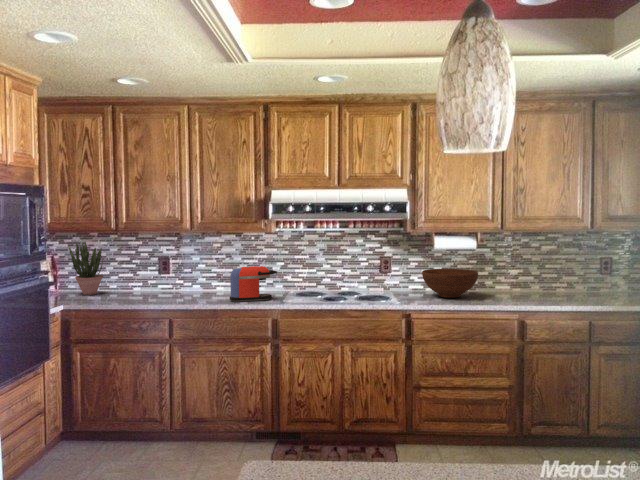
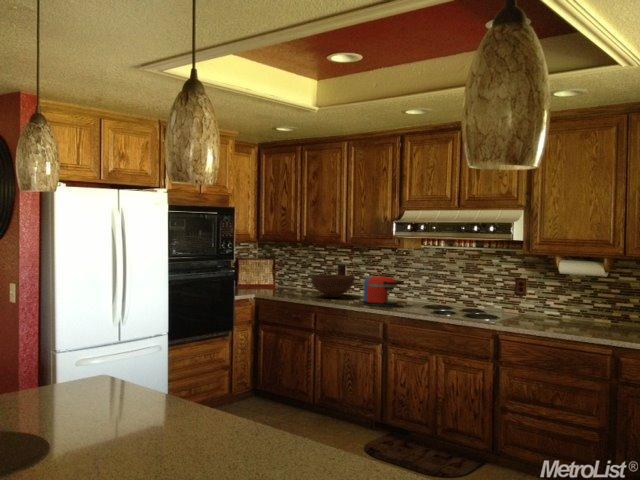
potted plant: present [68,243,103,295] -> none [276,250,300,290]
fruit bowl: present [422,269,478,298] -> present [311,275,355,297]

